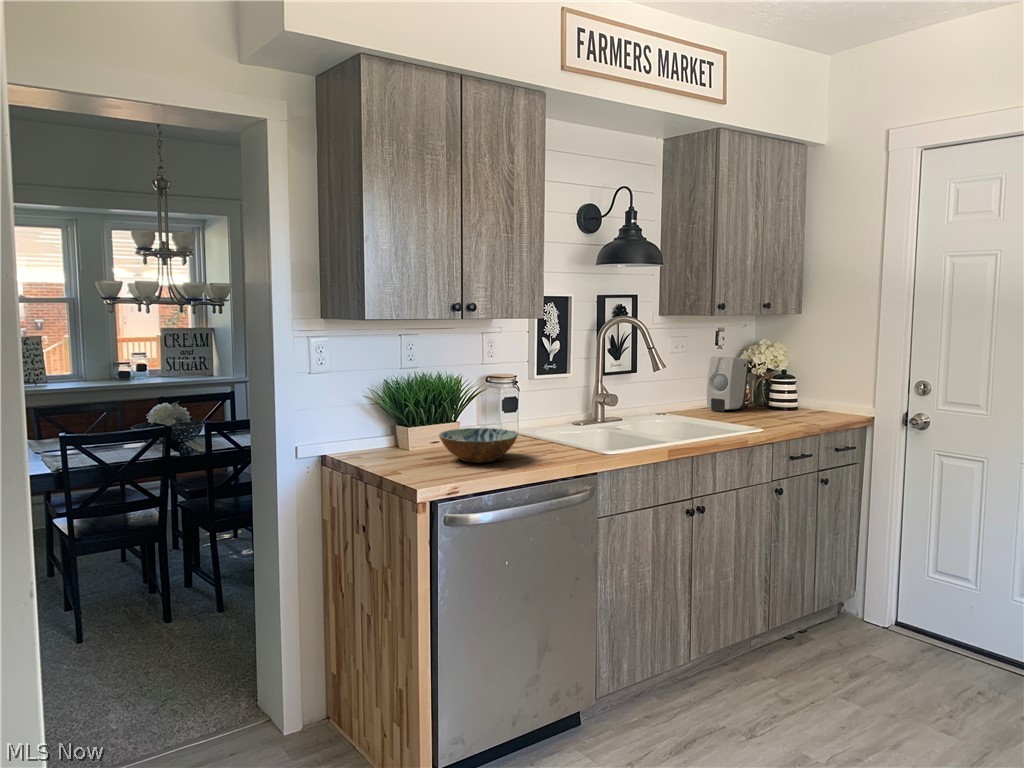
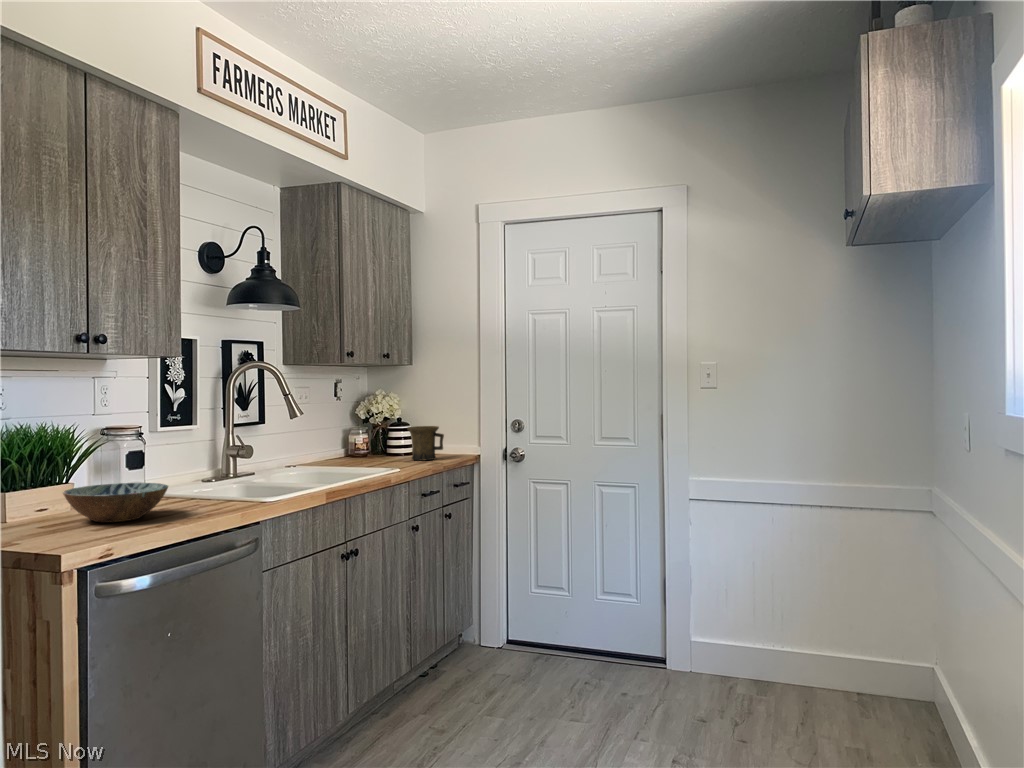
soap dispenser: present [707,356,749,412] -> none [331,406,368,461]
mug: none [786,381,826,418] -> present [408,426,444,460]

